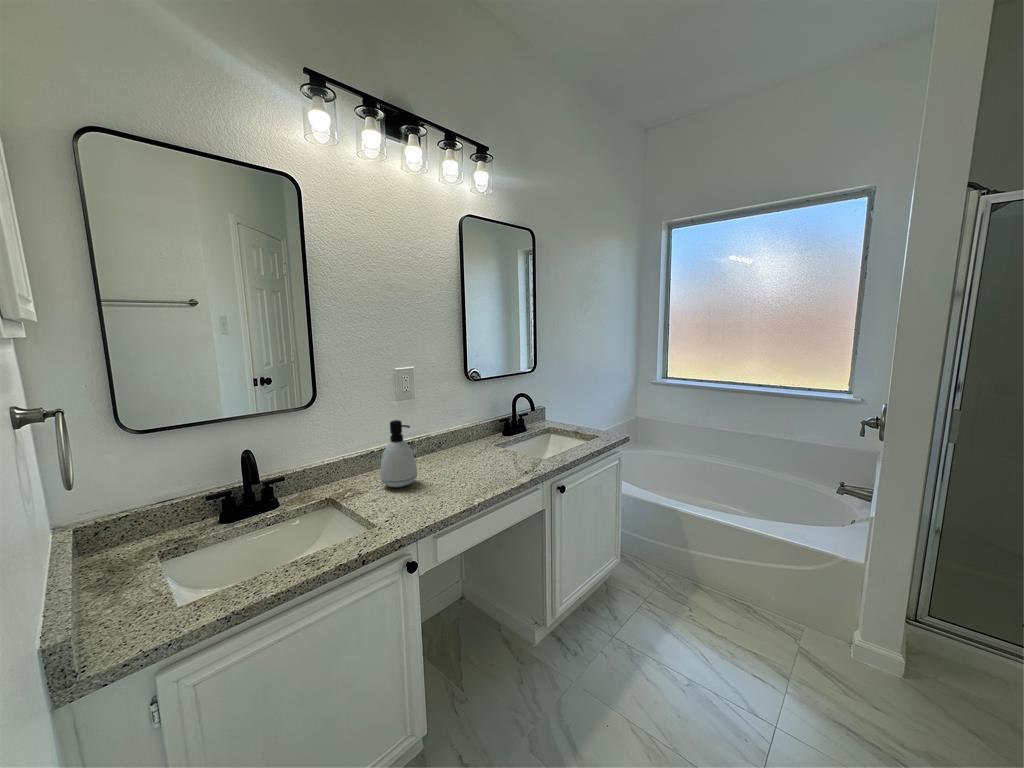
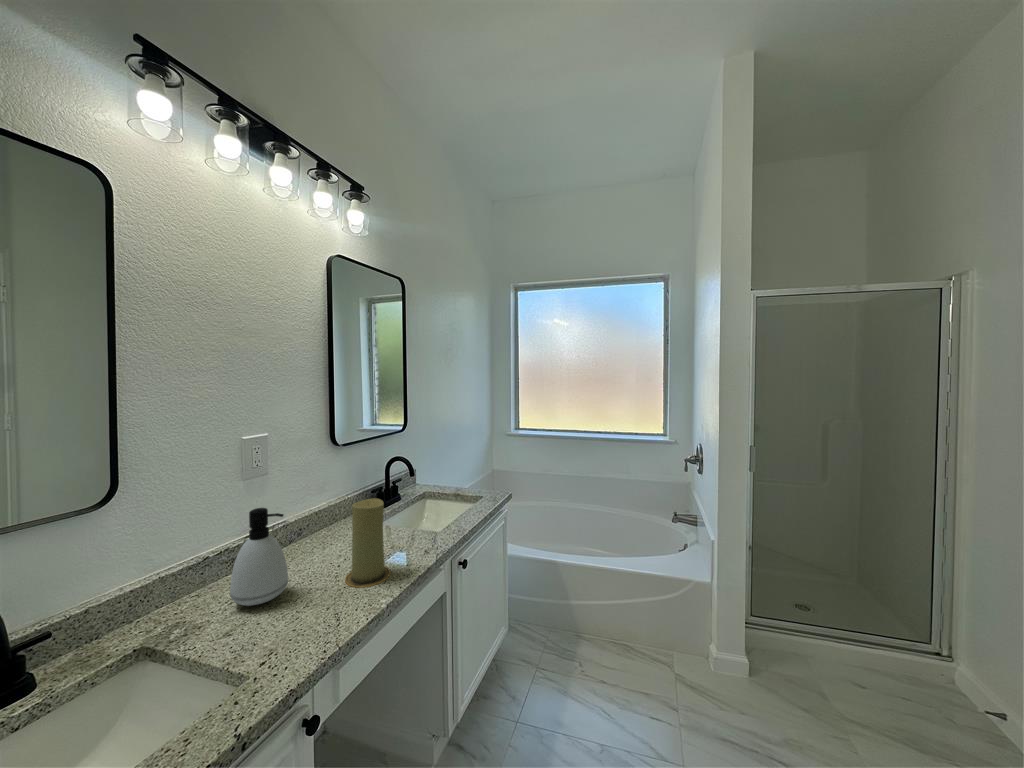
candle: none [456,423,490,490] -> present [345,498,391,588]

